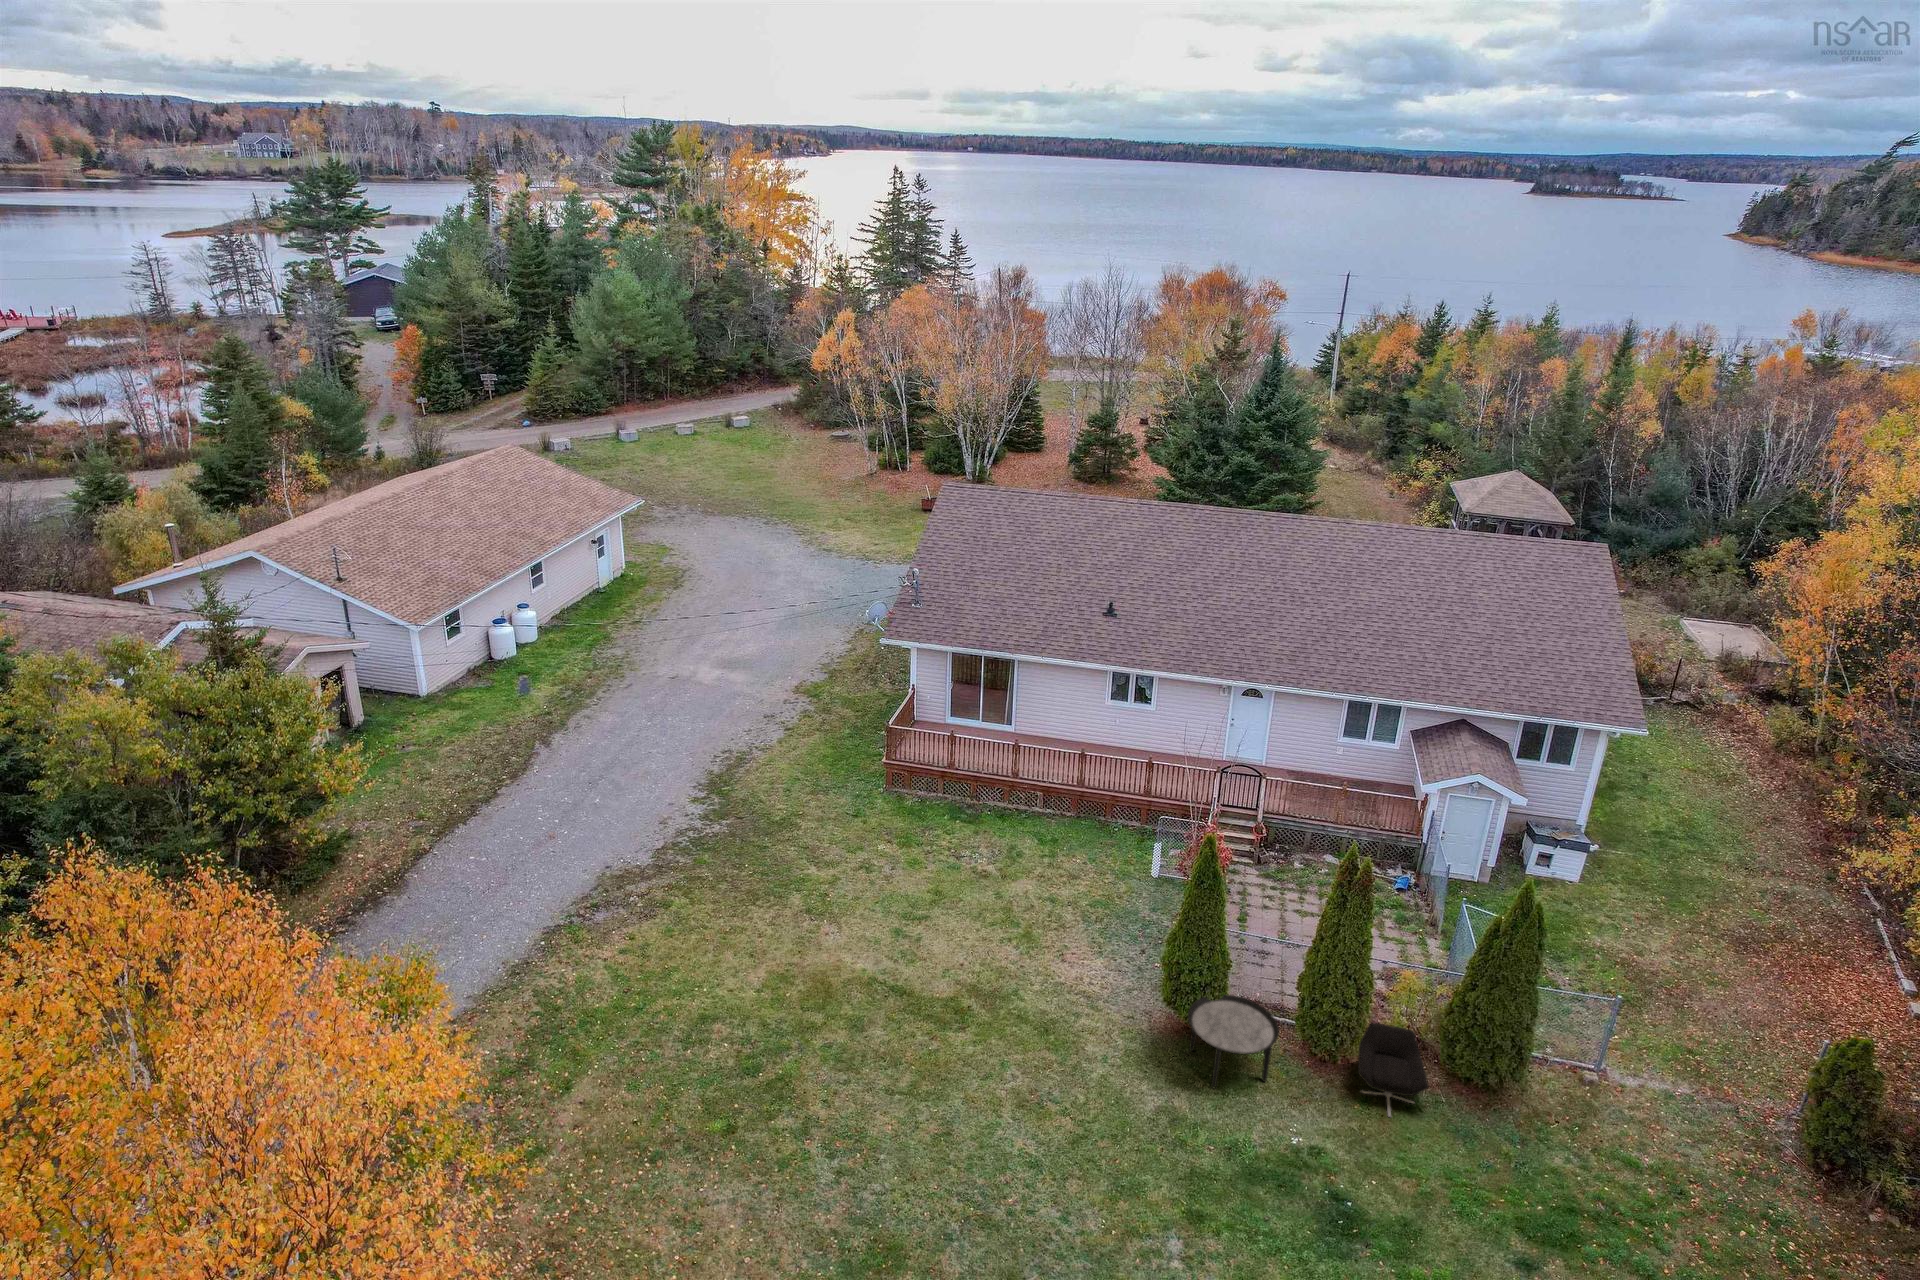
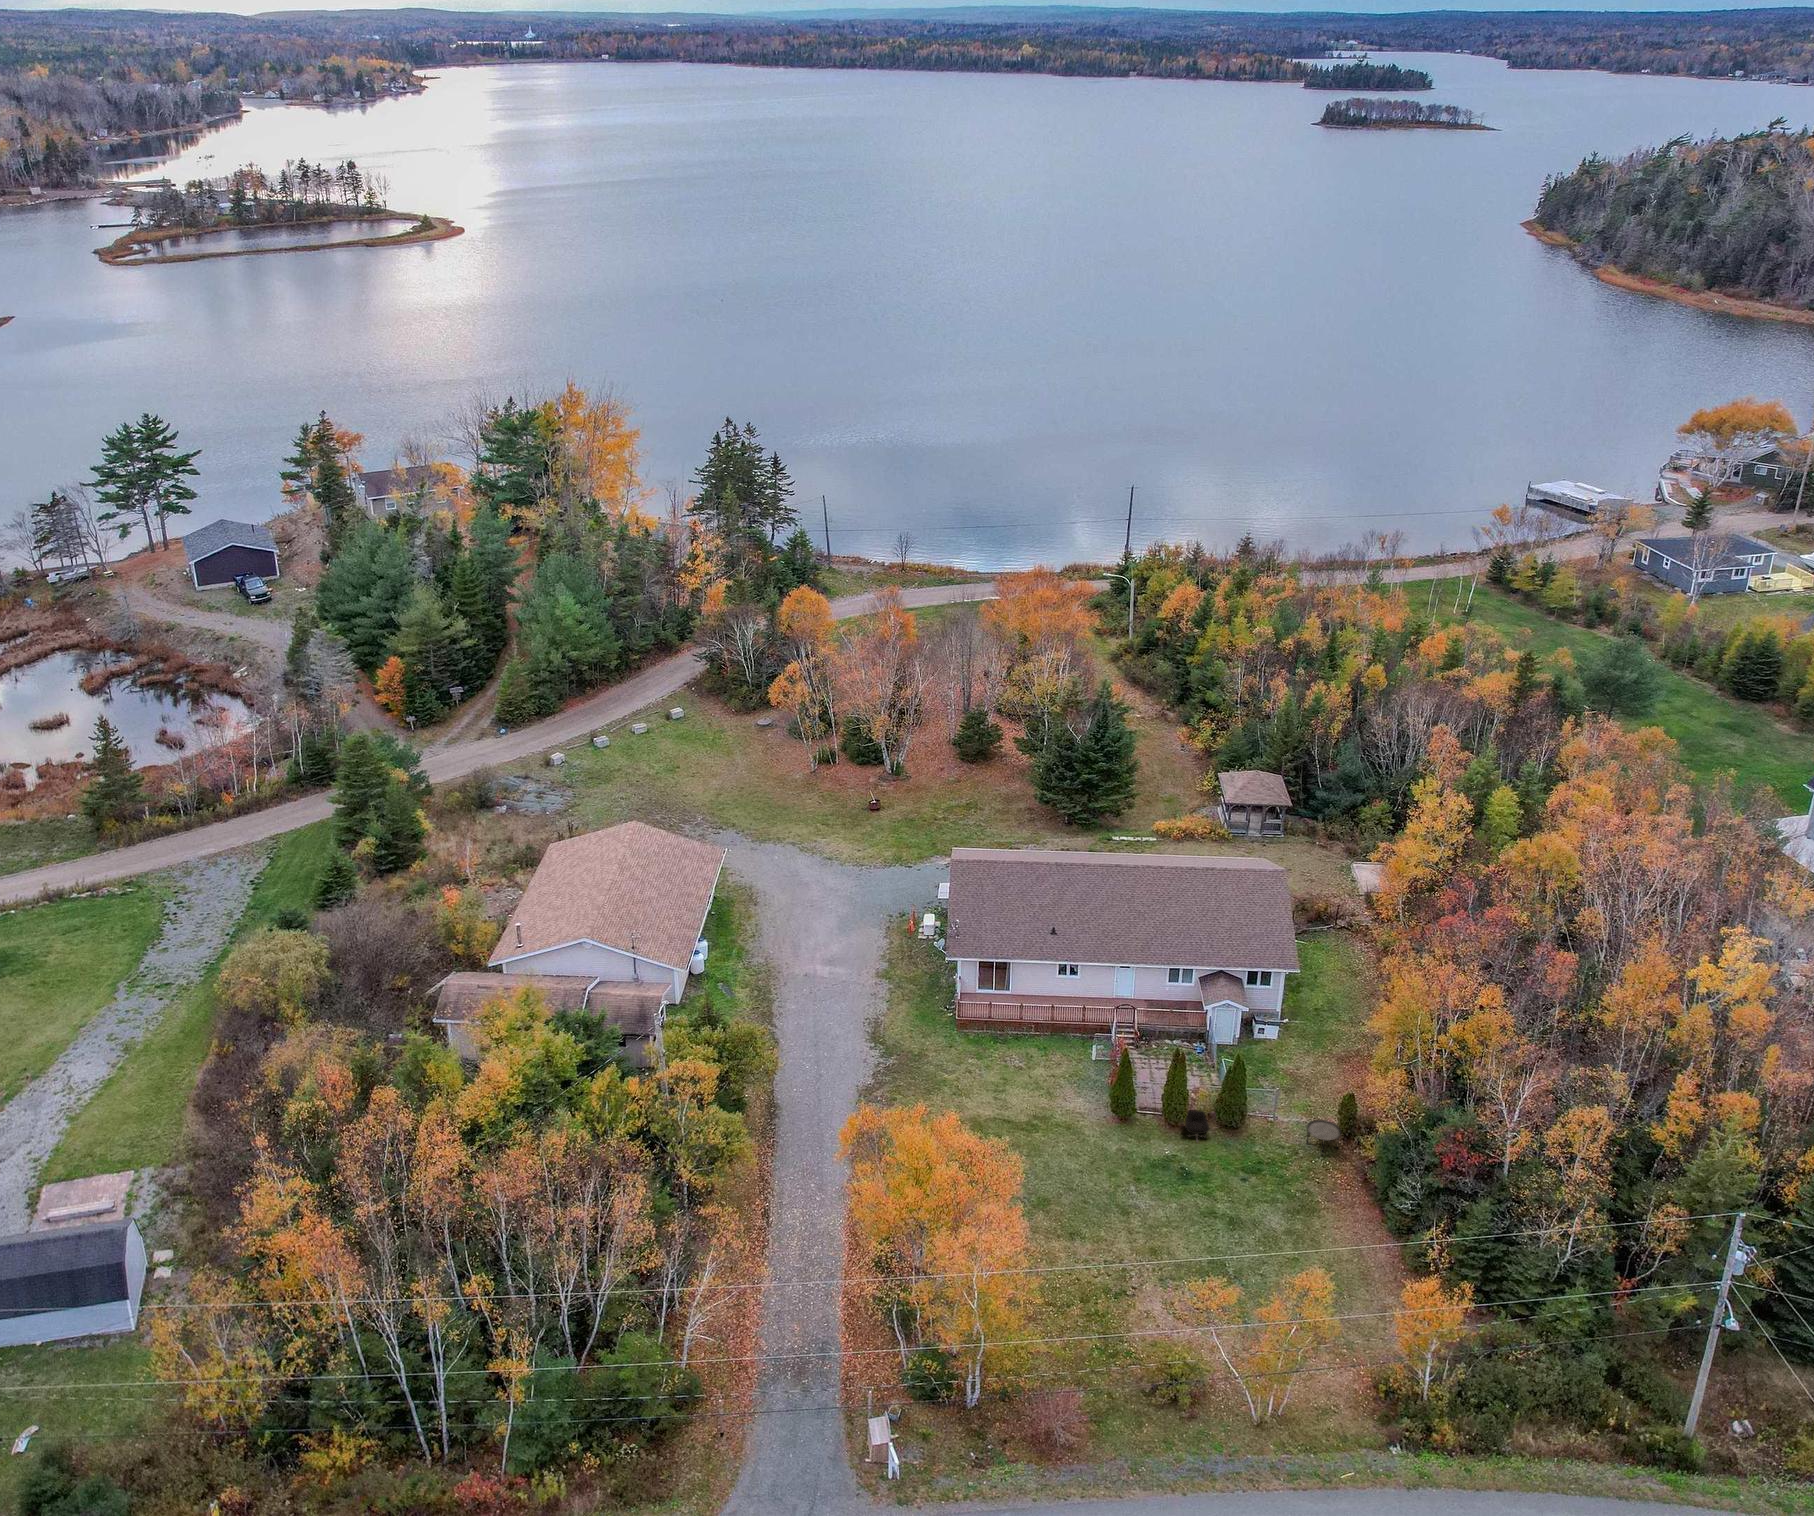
round table: present [1188,994,1279,1089] -> present [1307,1120,1341,1152]

